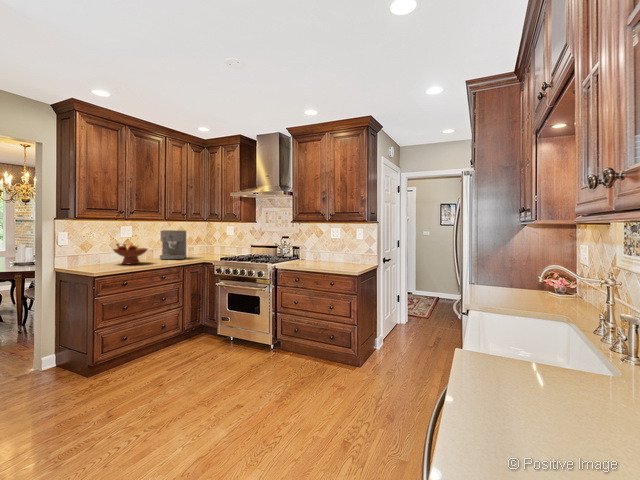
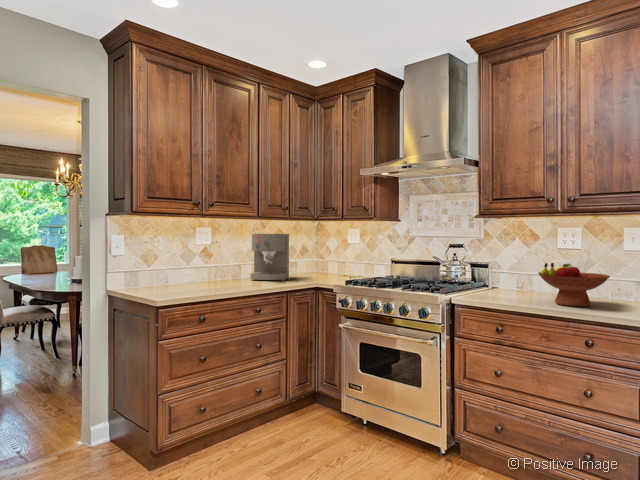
fruit bowl: present [113,244,148,264] -> present [538,263,610,306]

